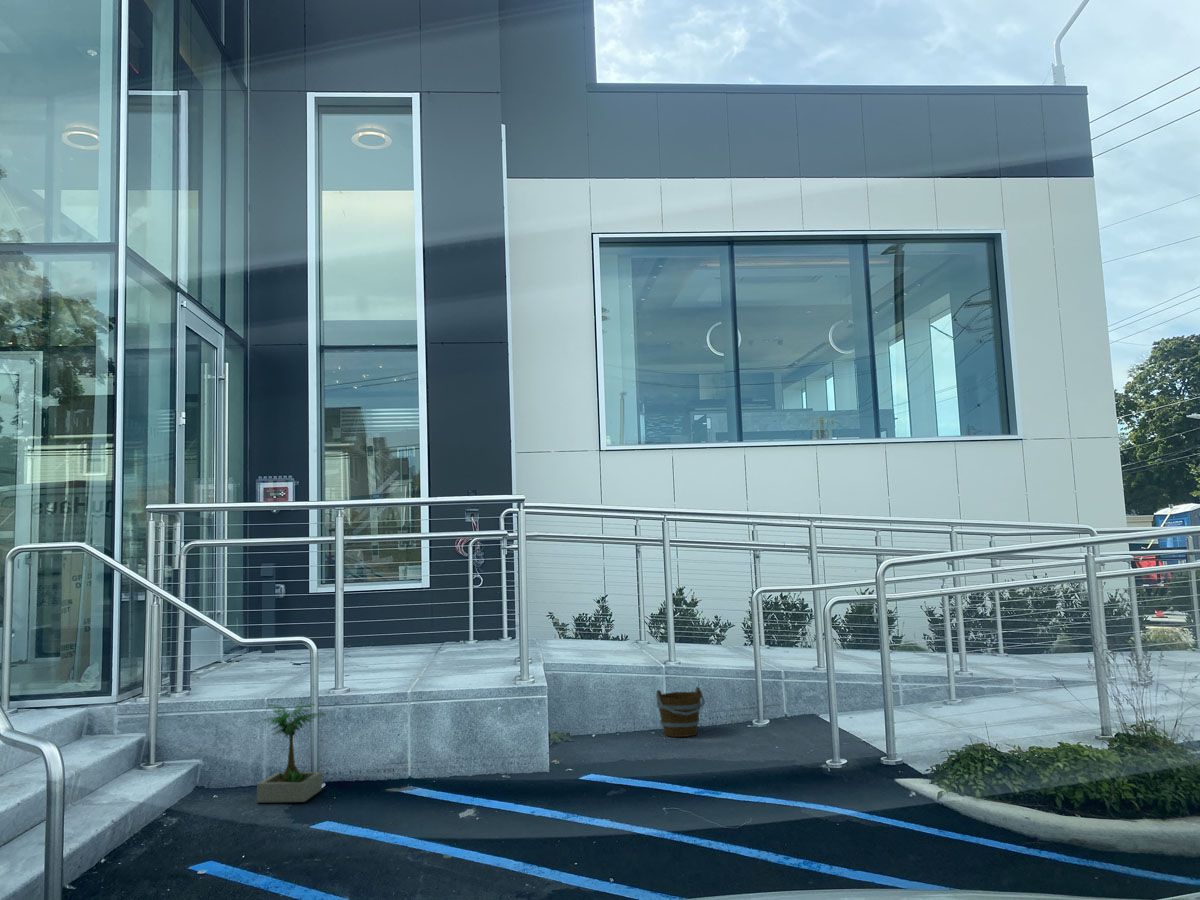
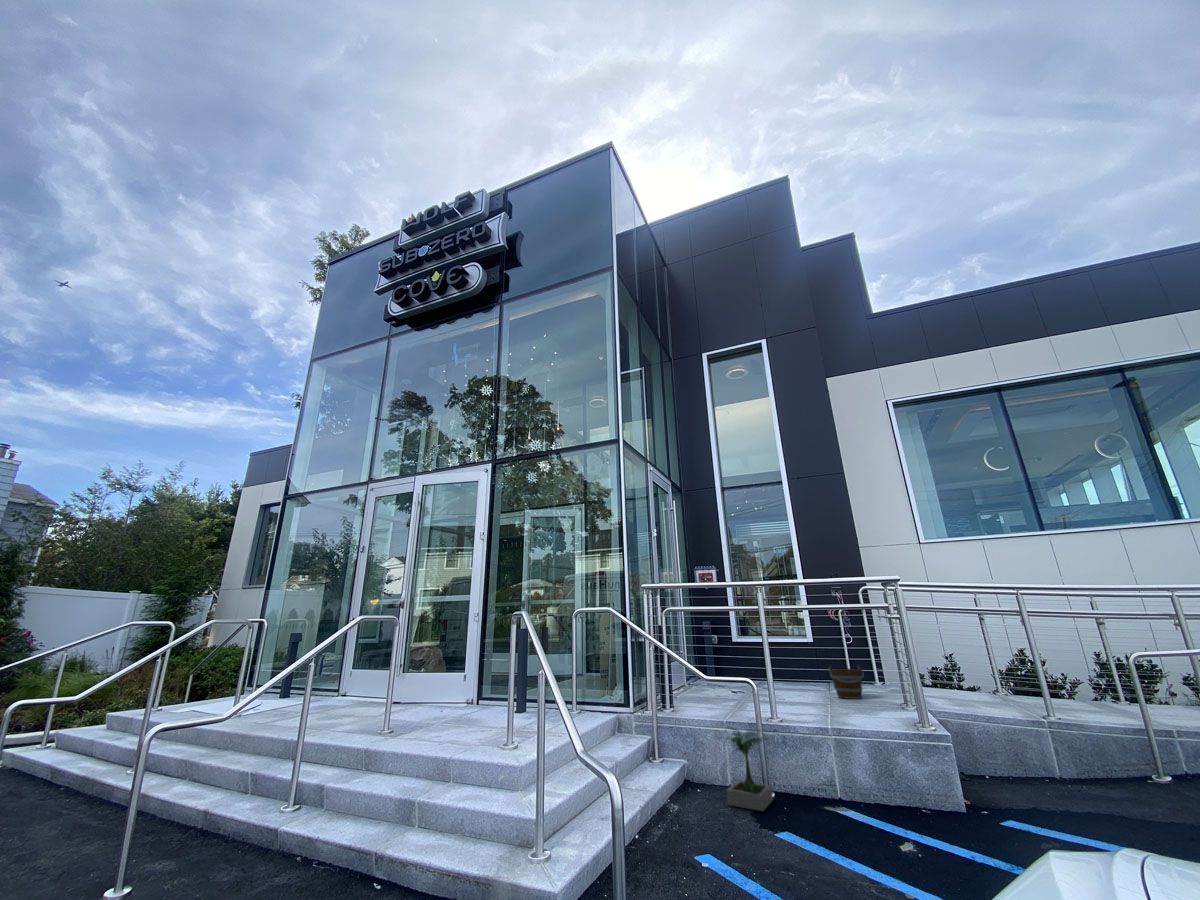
bucket: present [656,687,705,737] -> present [829,666,864,699]

